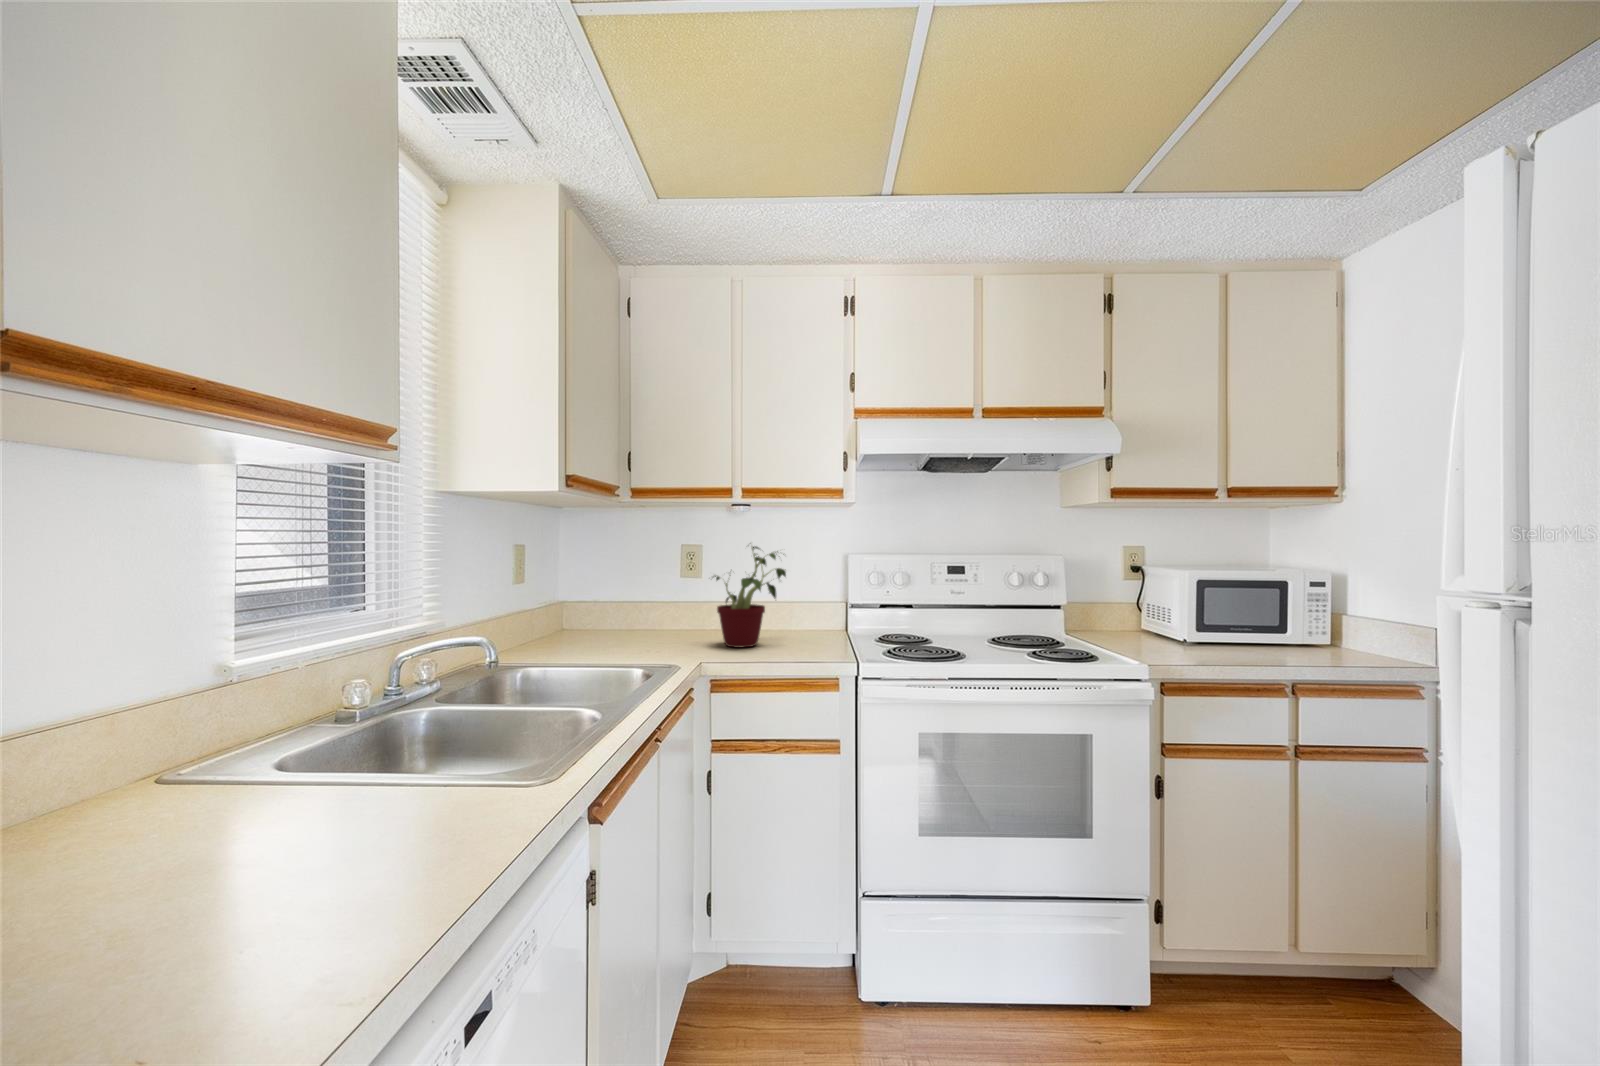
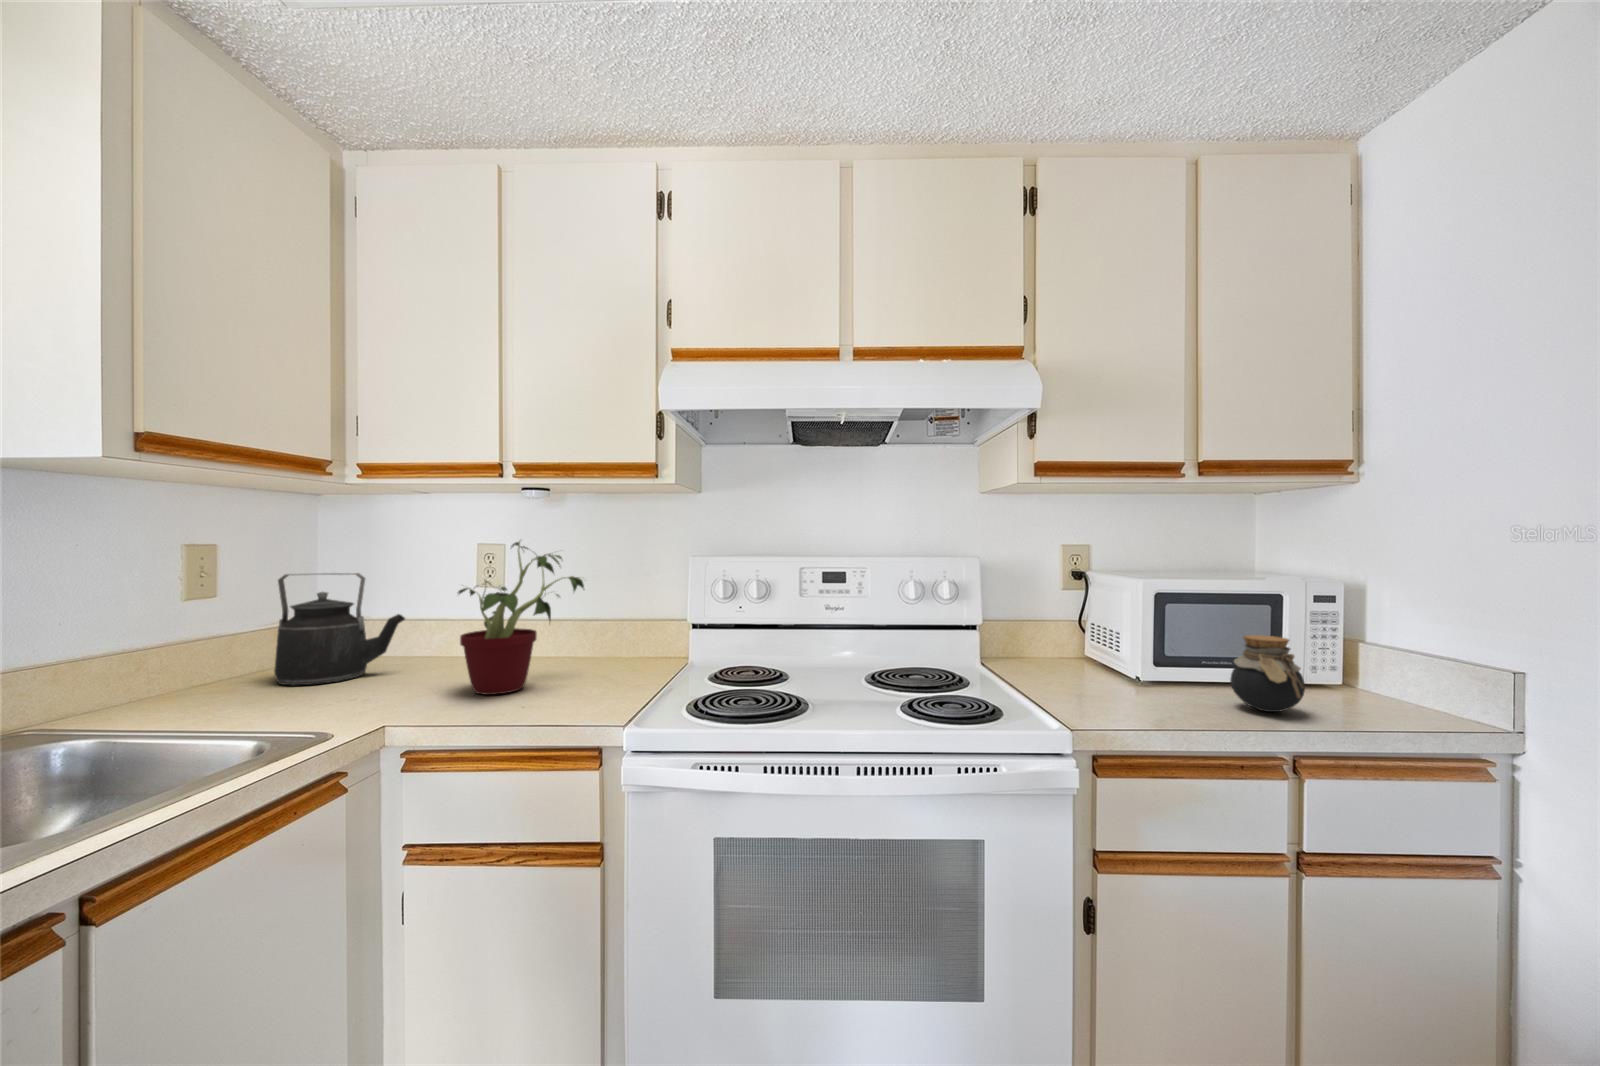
kettle: none [577,565,658,642] -> present [274,573,405,685]
jar: none [1250,607,1301,658] -> present [1230,635,1305,712]

